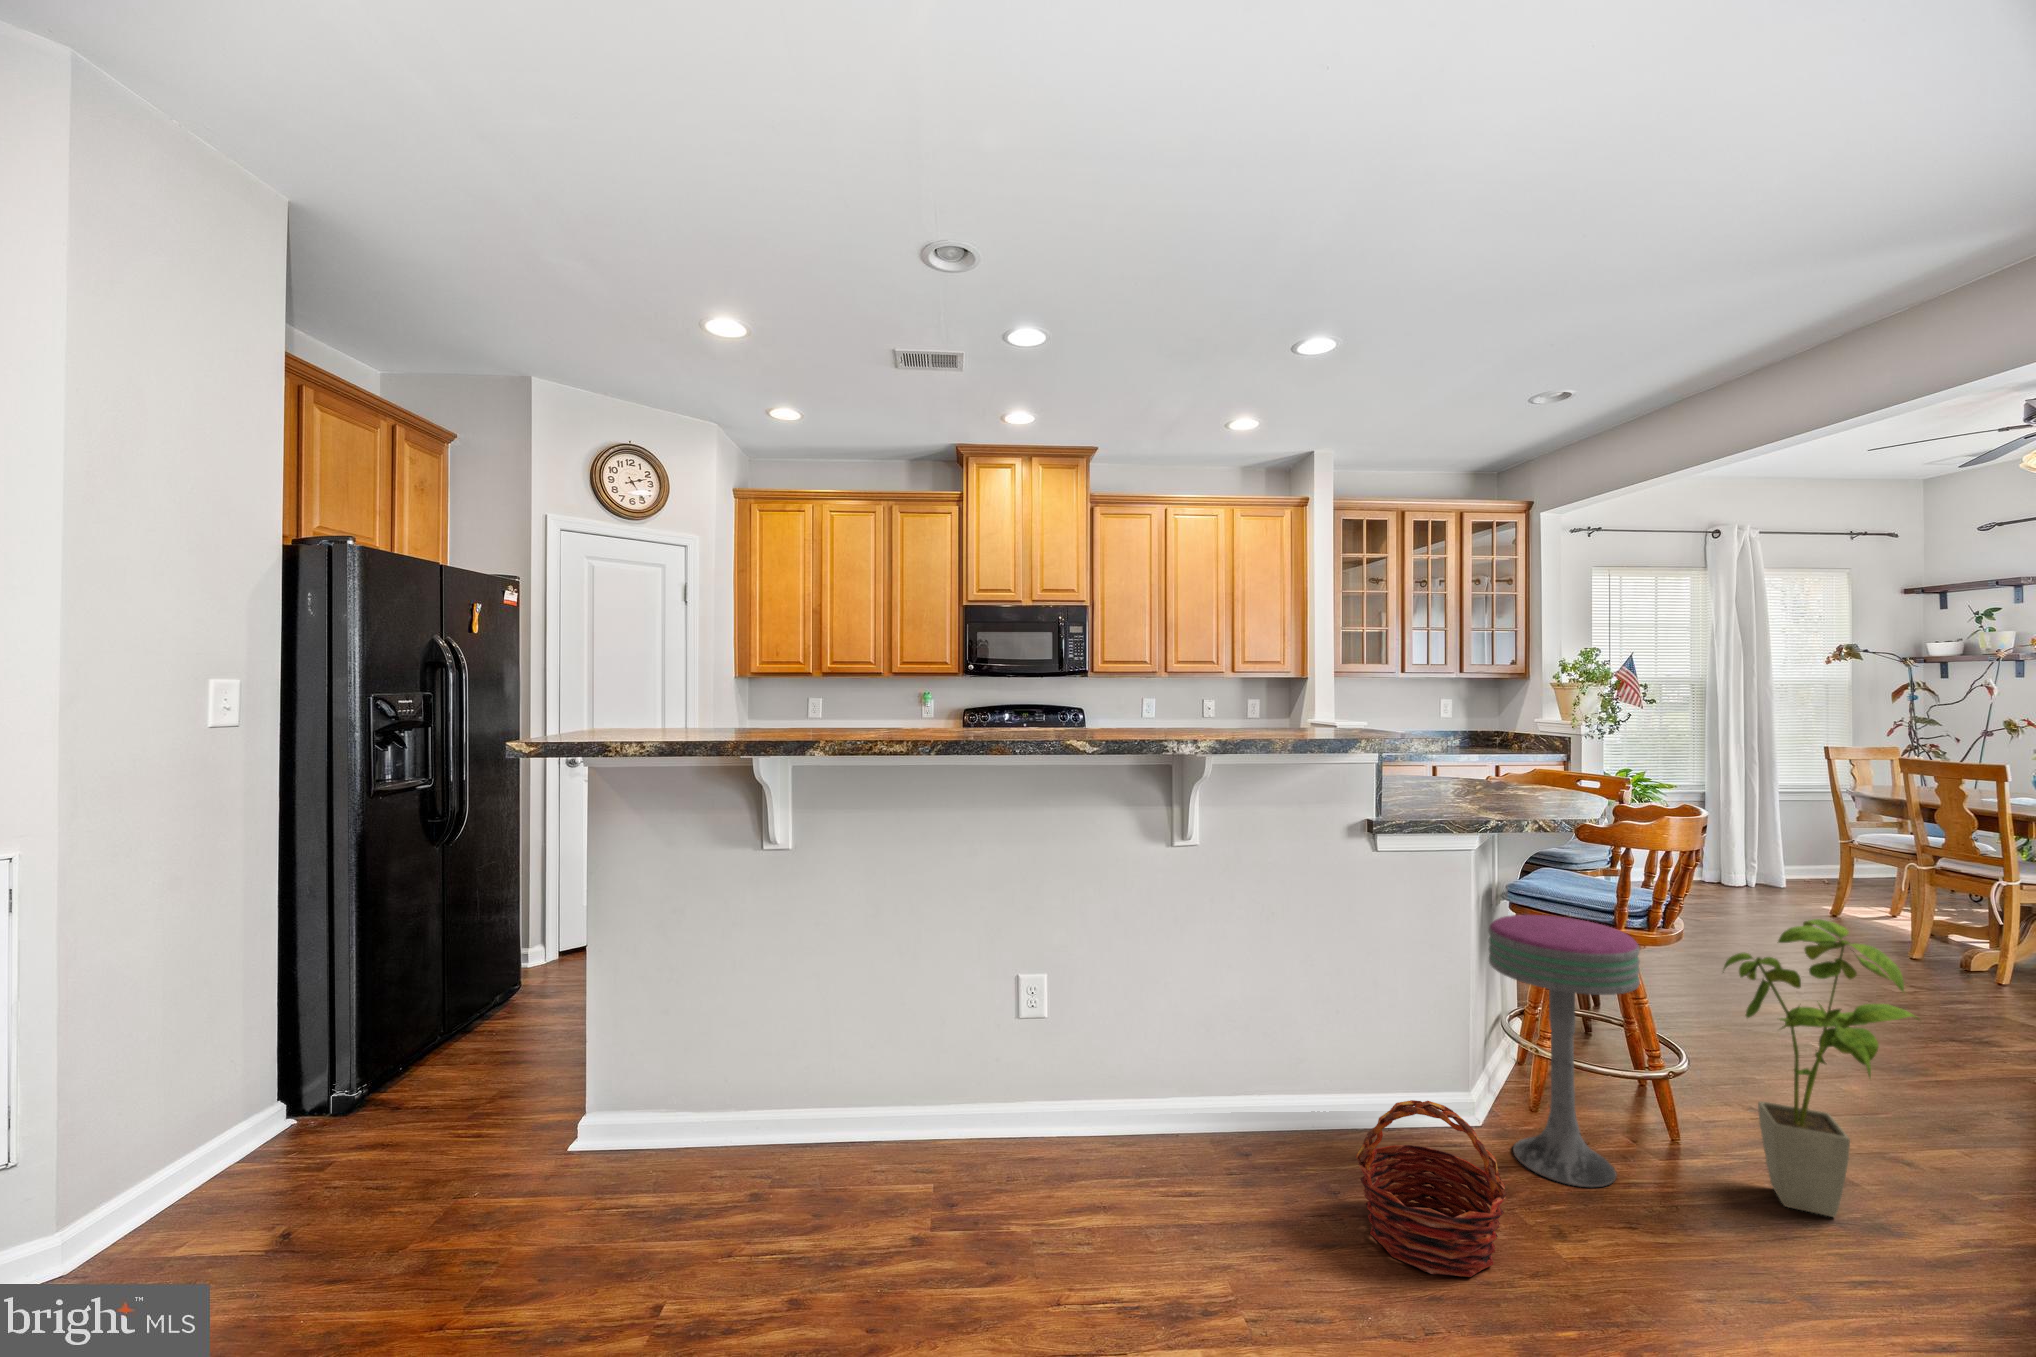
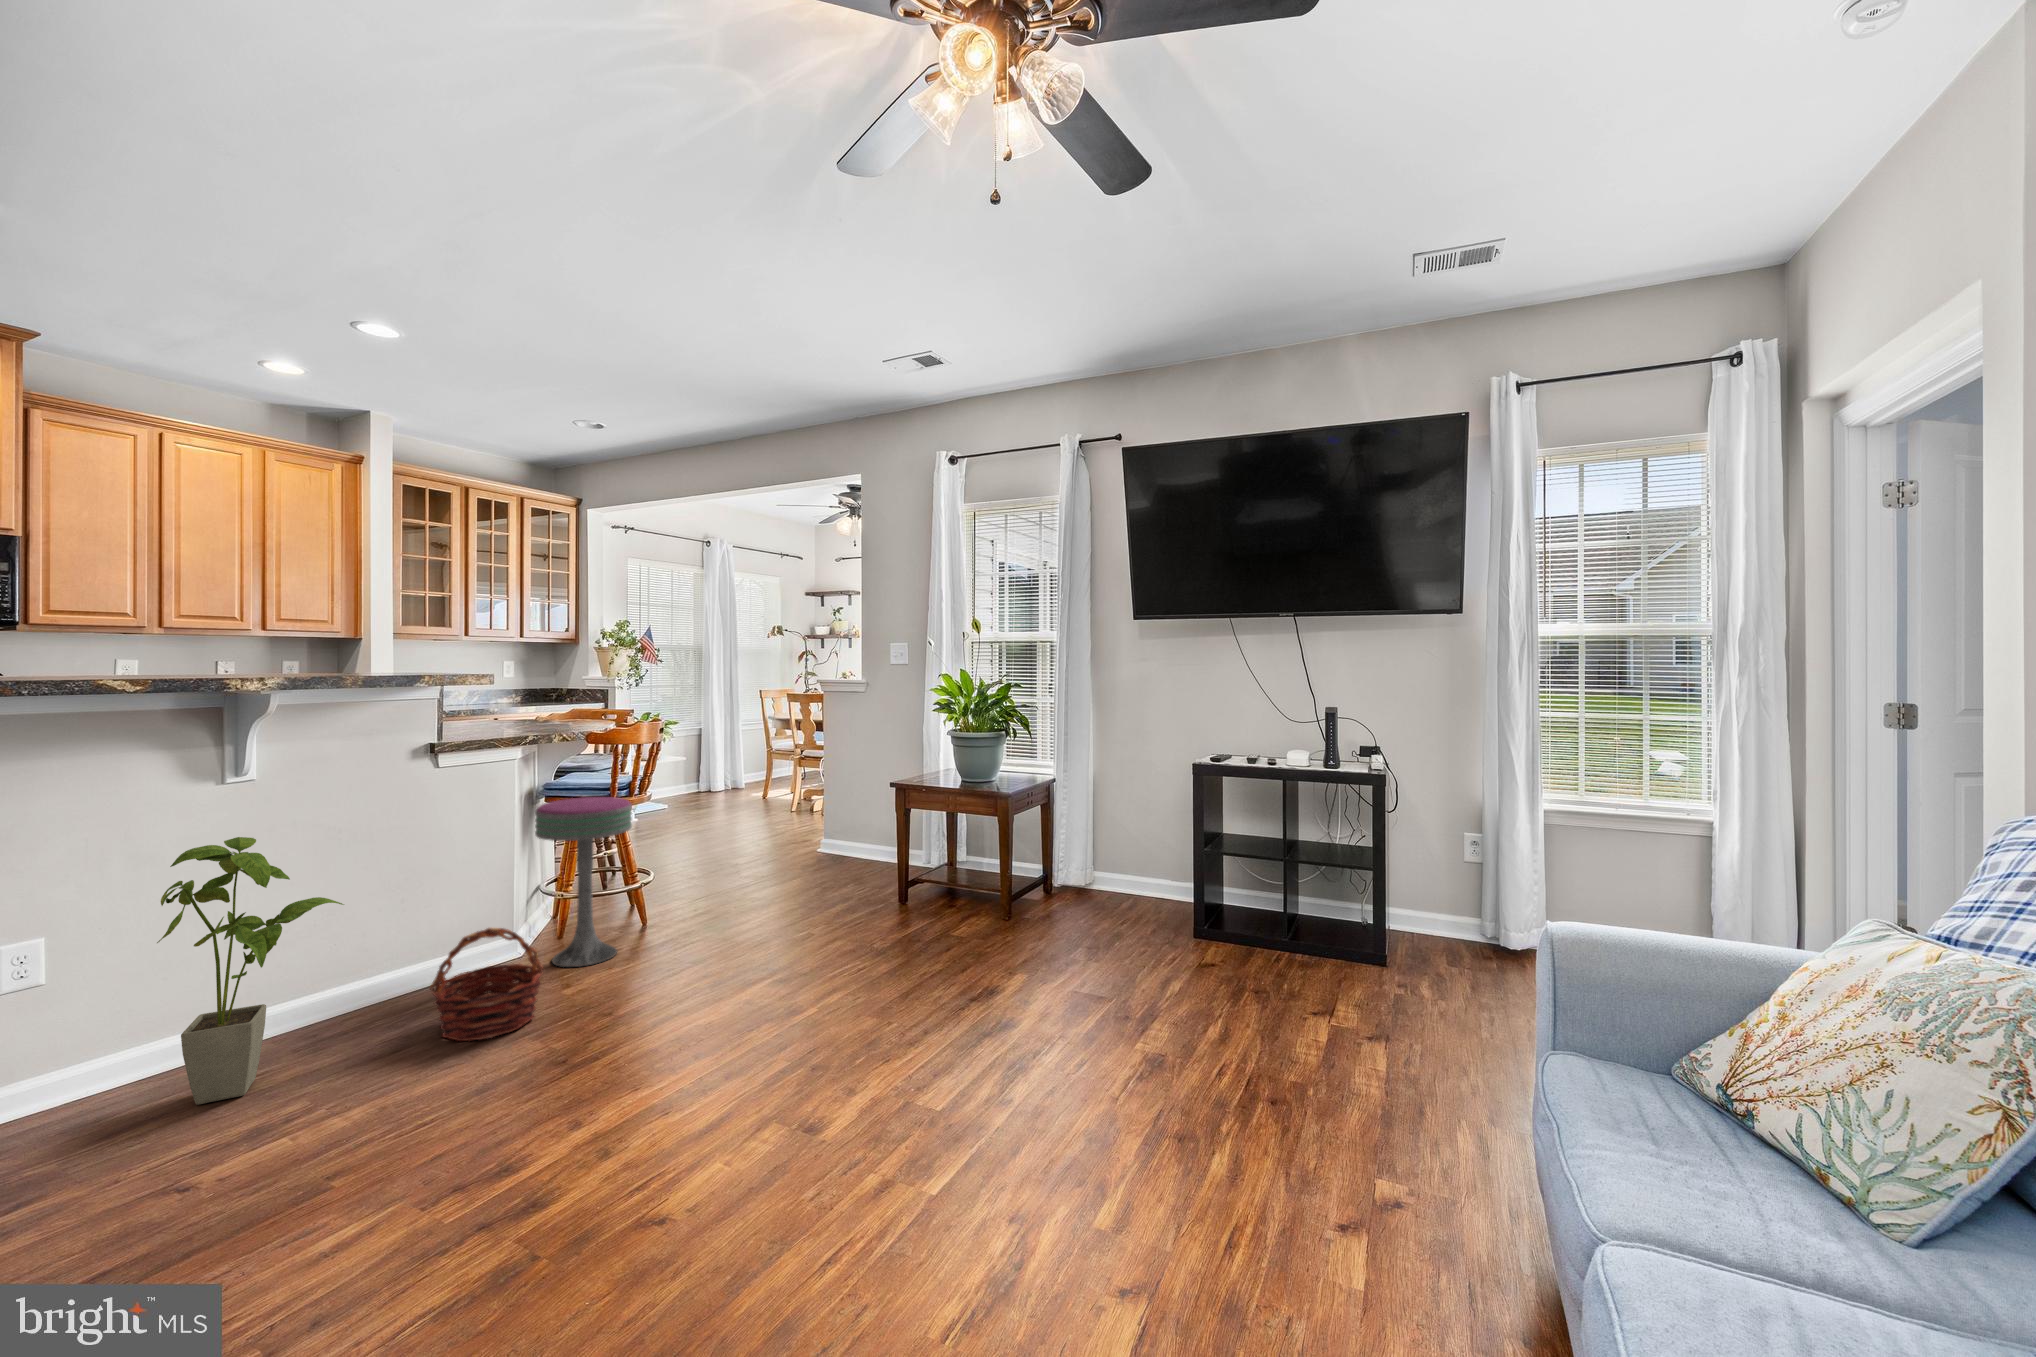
house plant: present [1724,919,1920,1217] -> present [157,837,344,1104]

